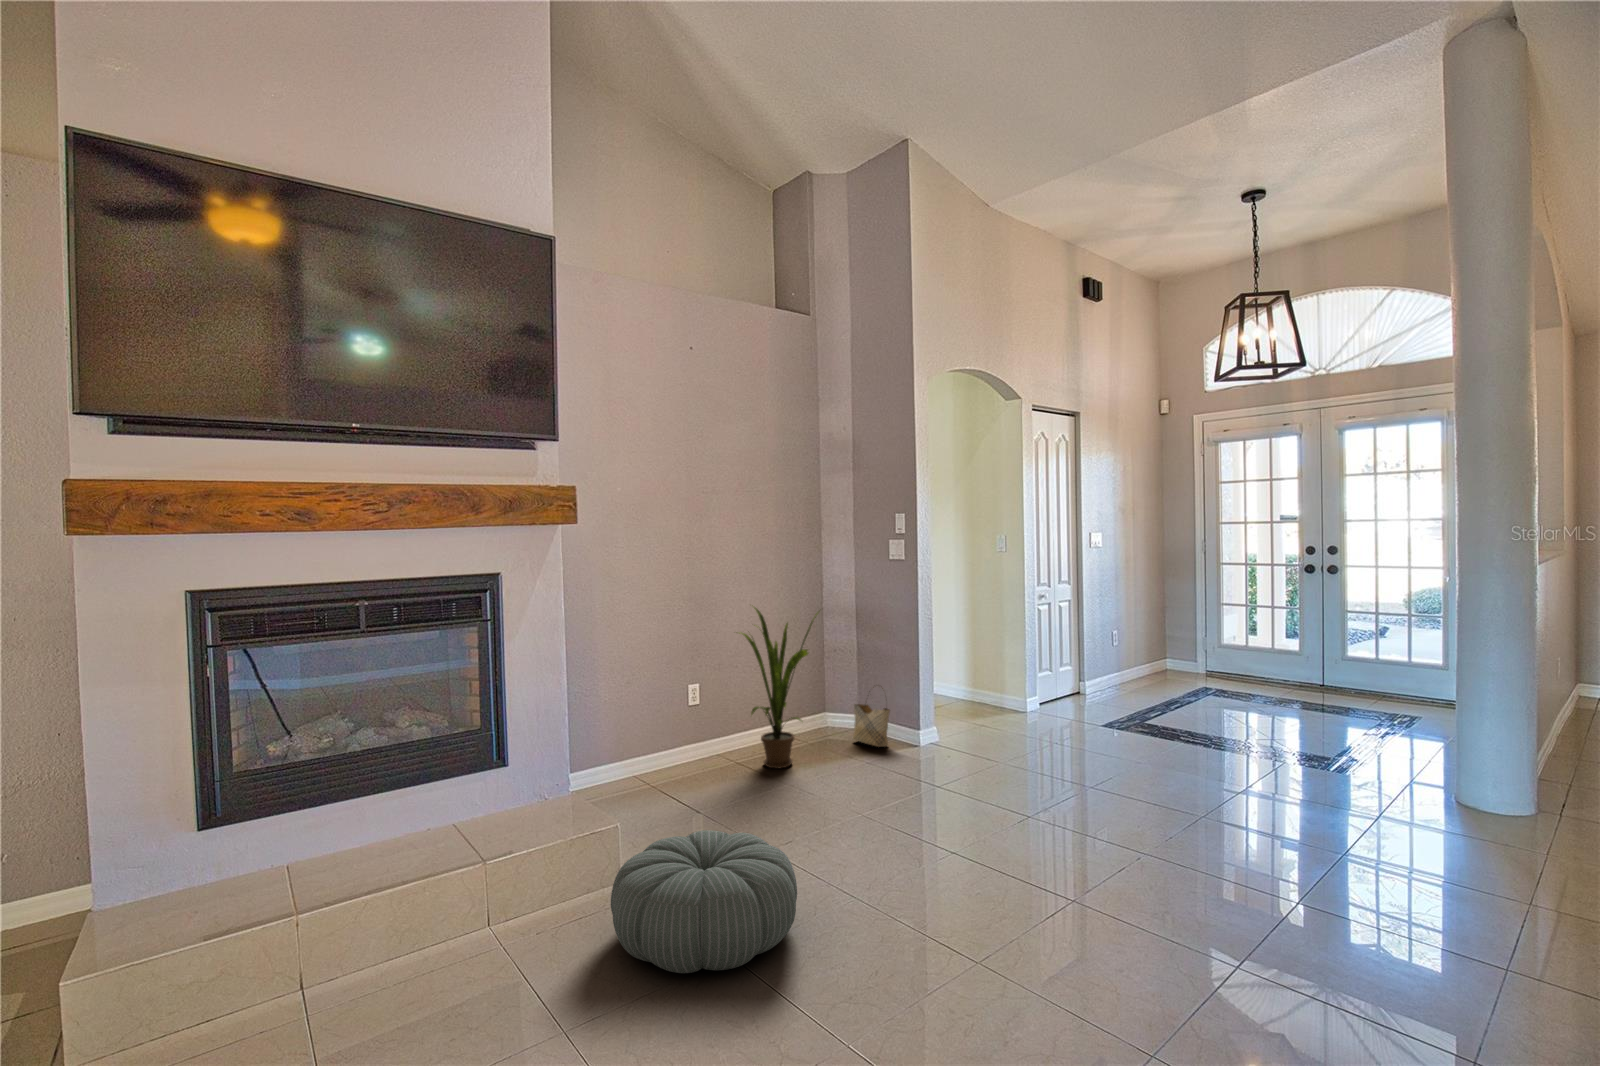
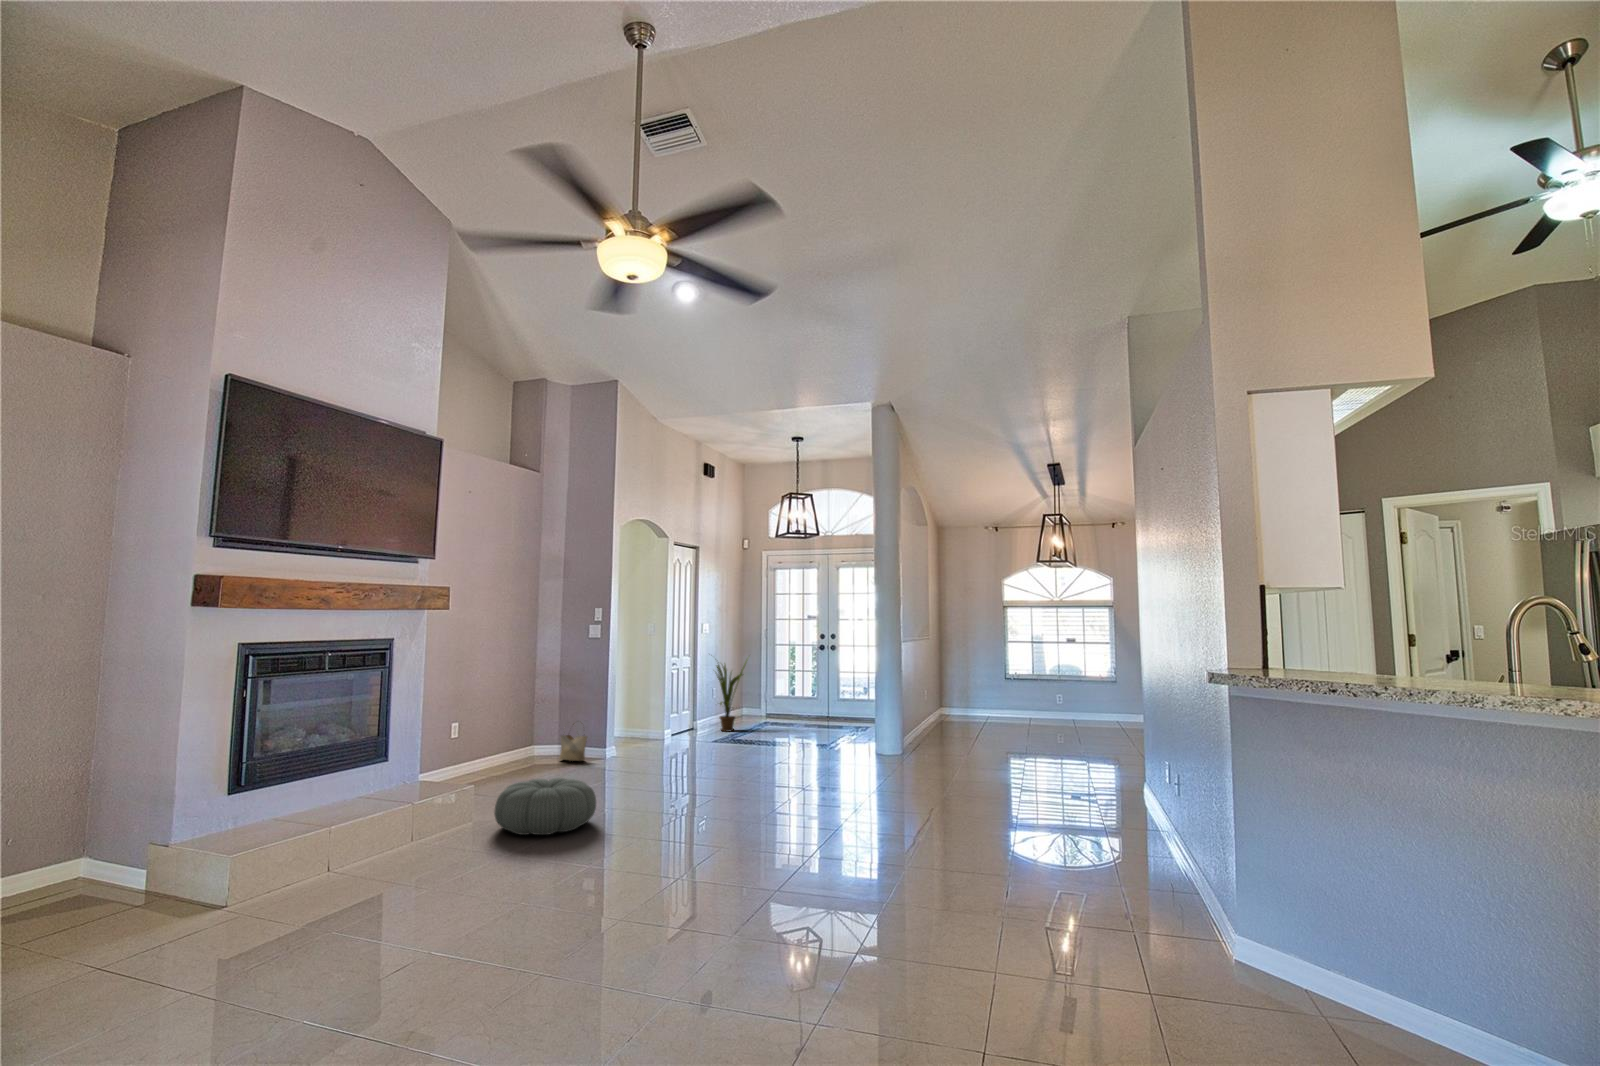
house plant: present [739,607,818,768] -> present [717,661,747,732]

